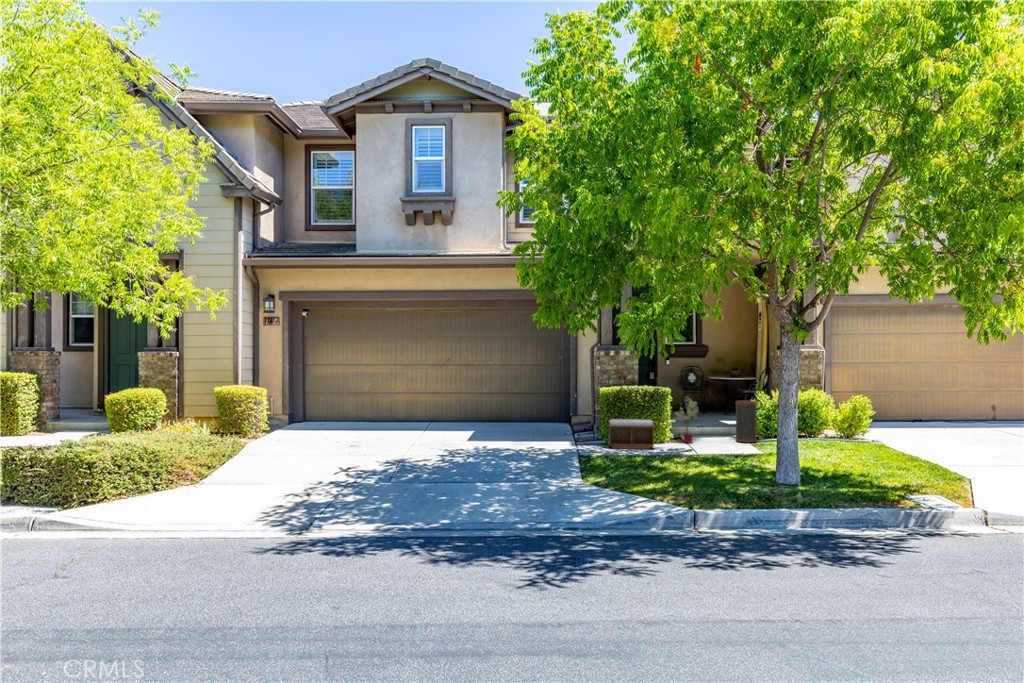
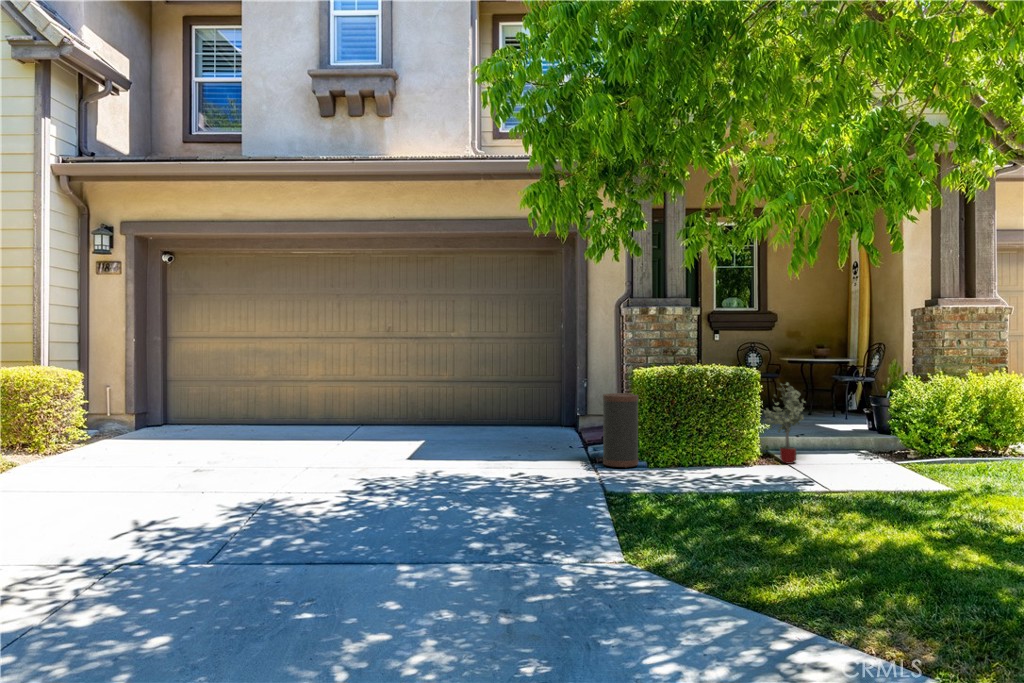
trash can: present [736,401,757,443] -> present [603,393,638,468]
bench: present [609,419,654,449] -> none [653,423,737,476]

